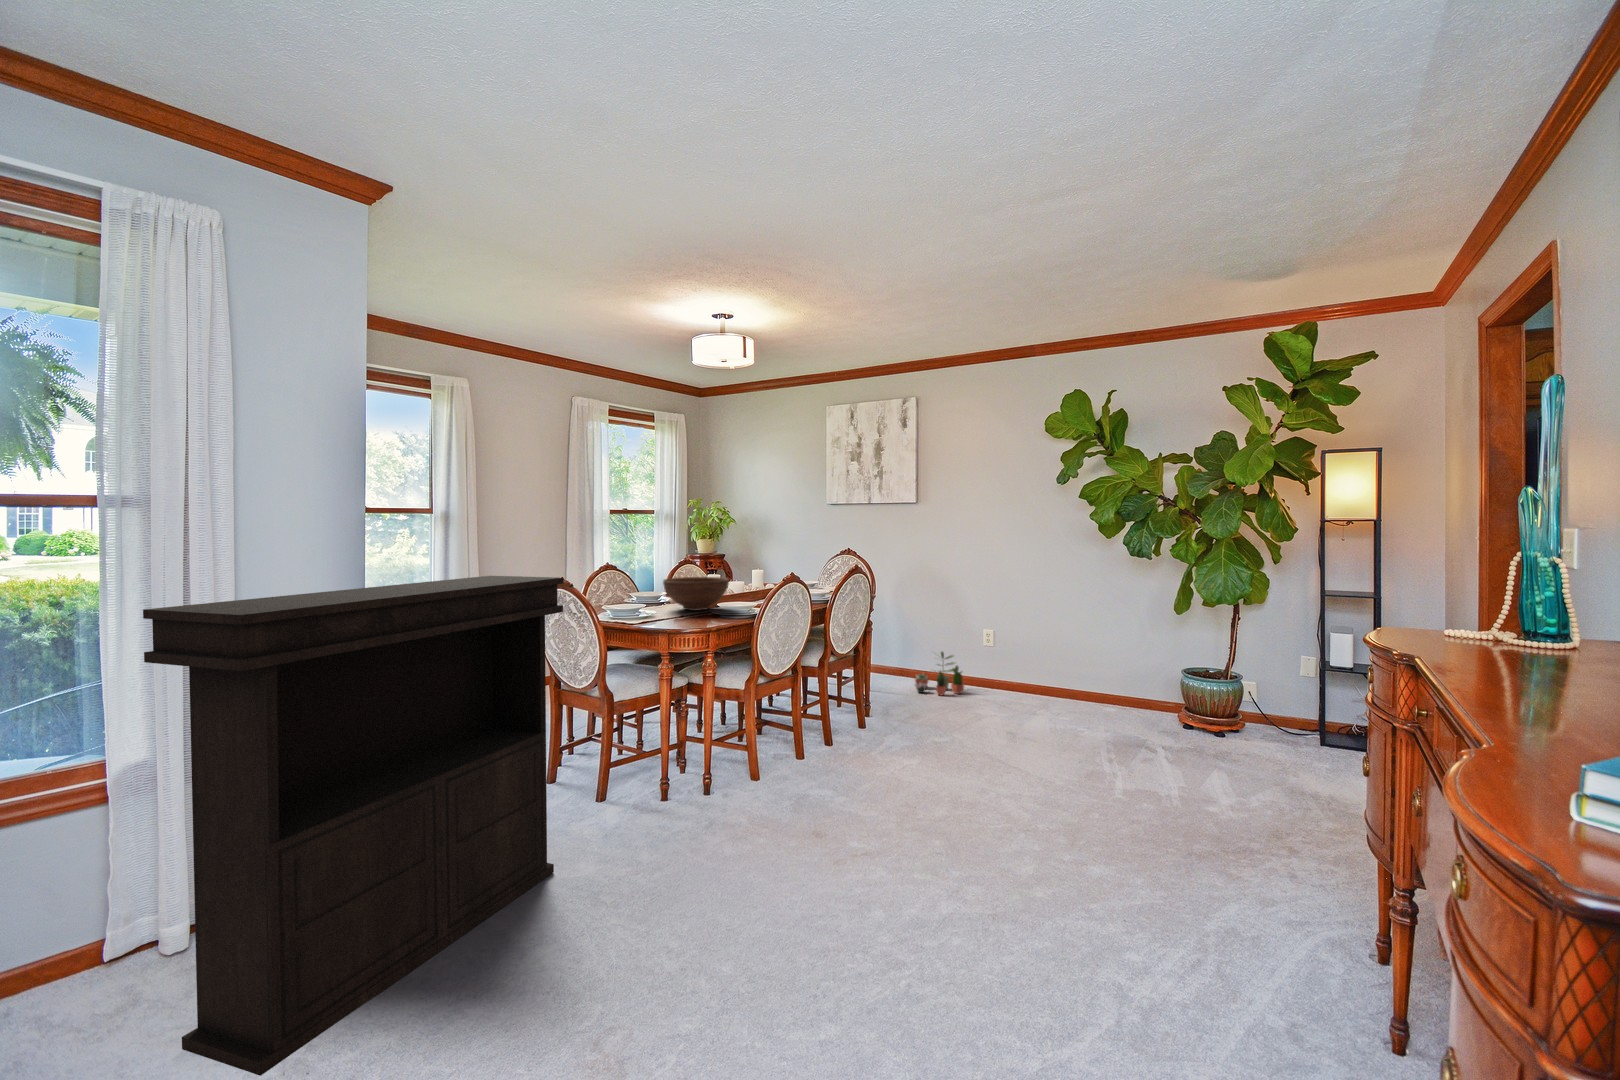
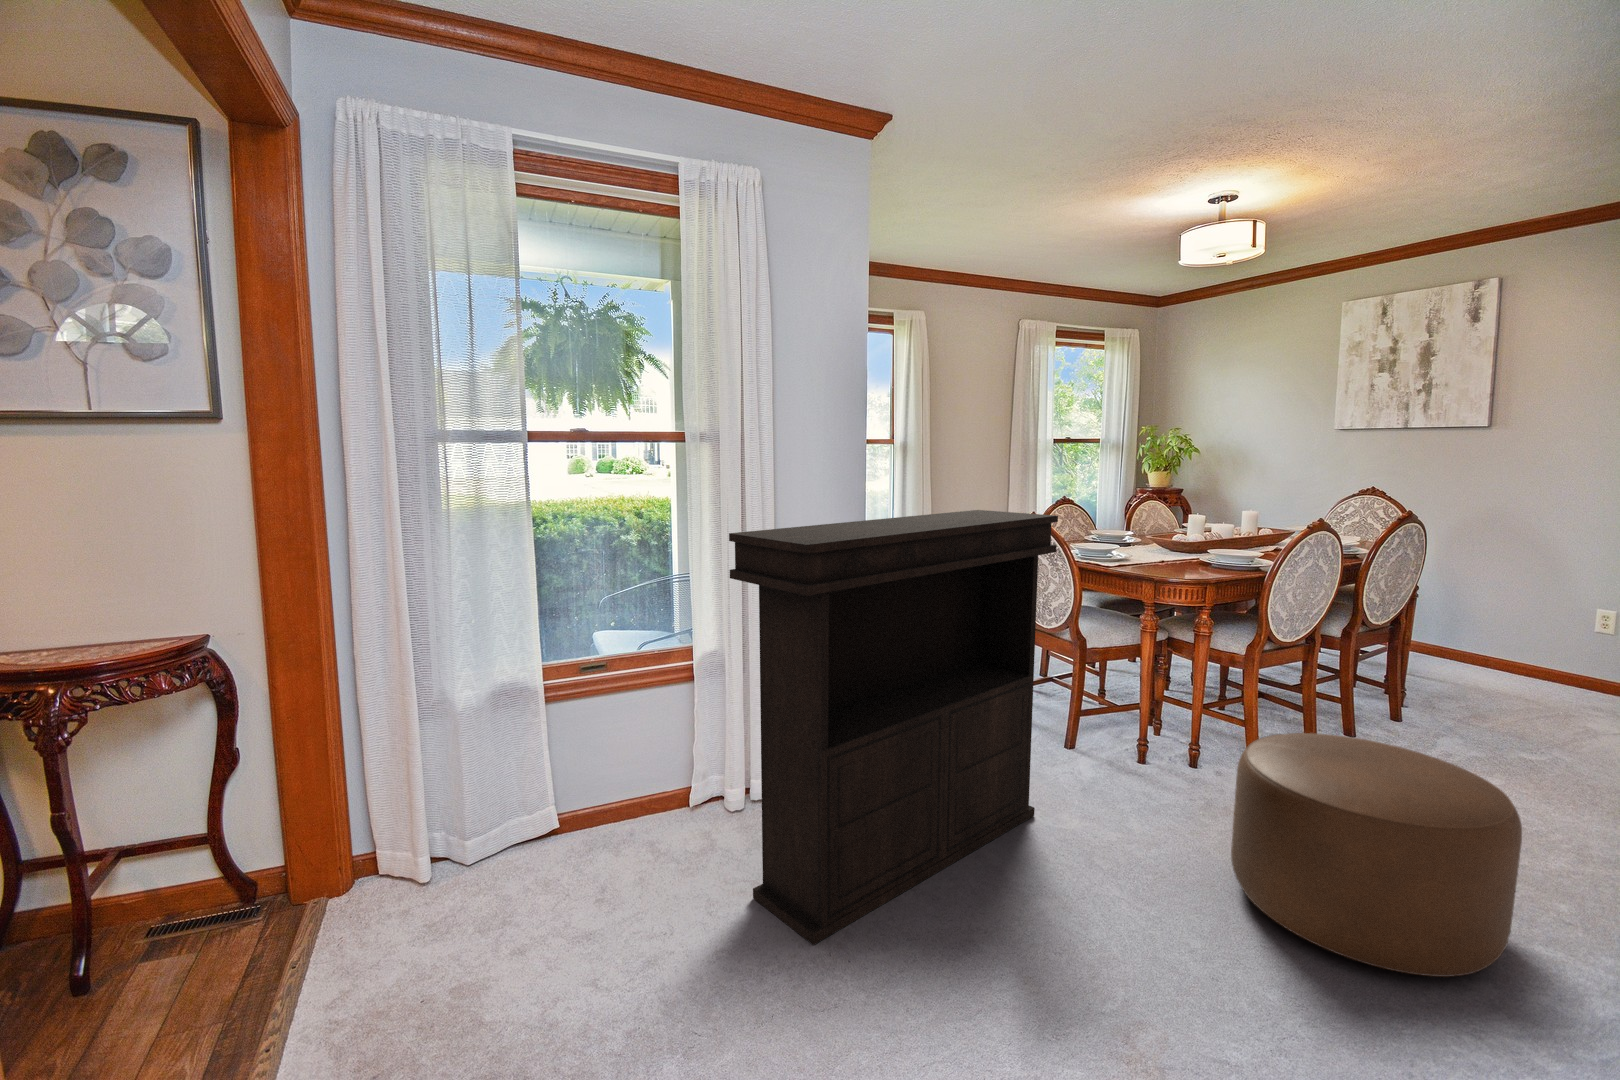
fruit bowl: present [663,577,729,611] -> none [1138,516,1221,555]
potted plant: present [915,652,964,695] -> none [1463,627,1556,690]
ottoman: none [715,745,893,922] -> present [1231,733,1522,977]

